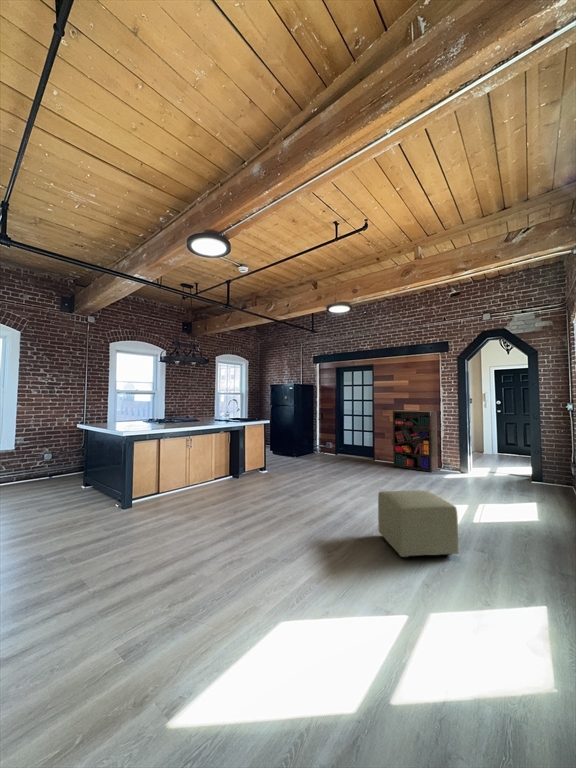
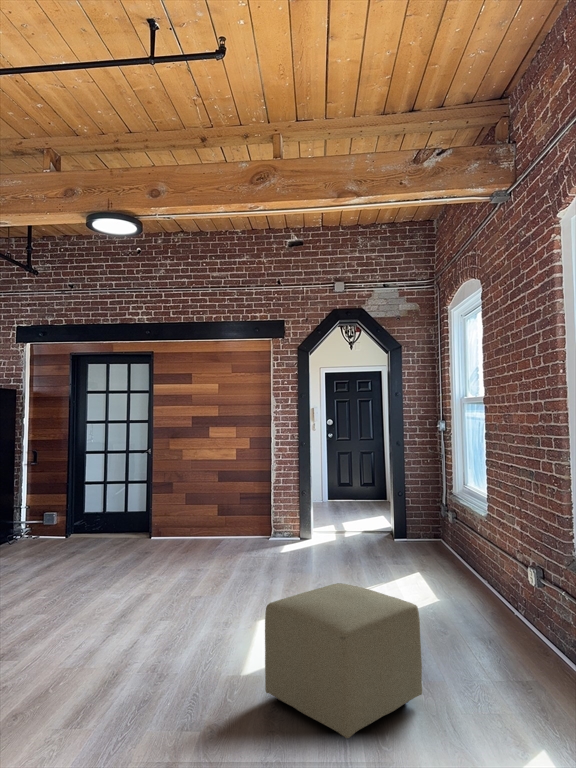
bookshelf: present [393,410,438,472] -> none [193,438,265,544]

